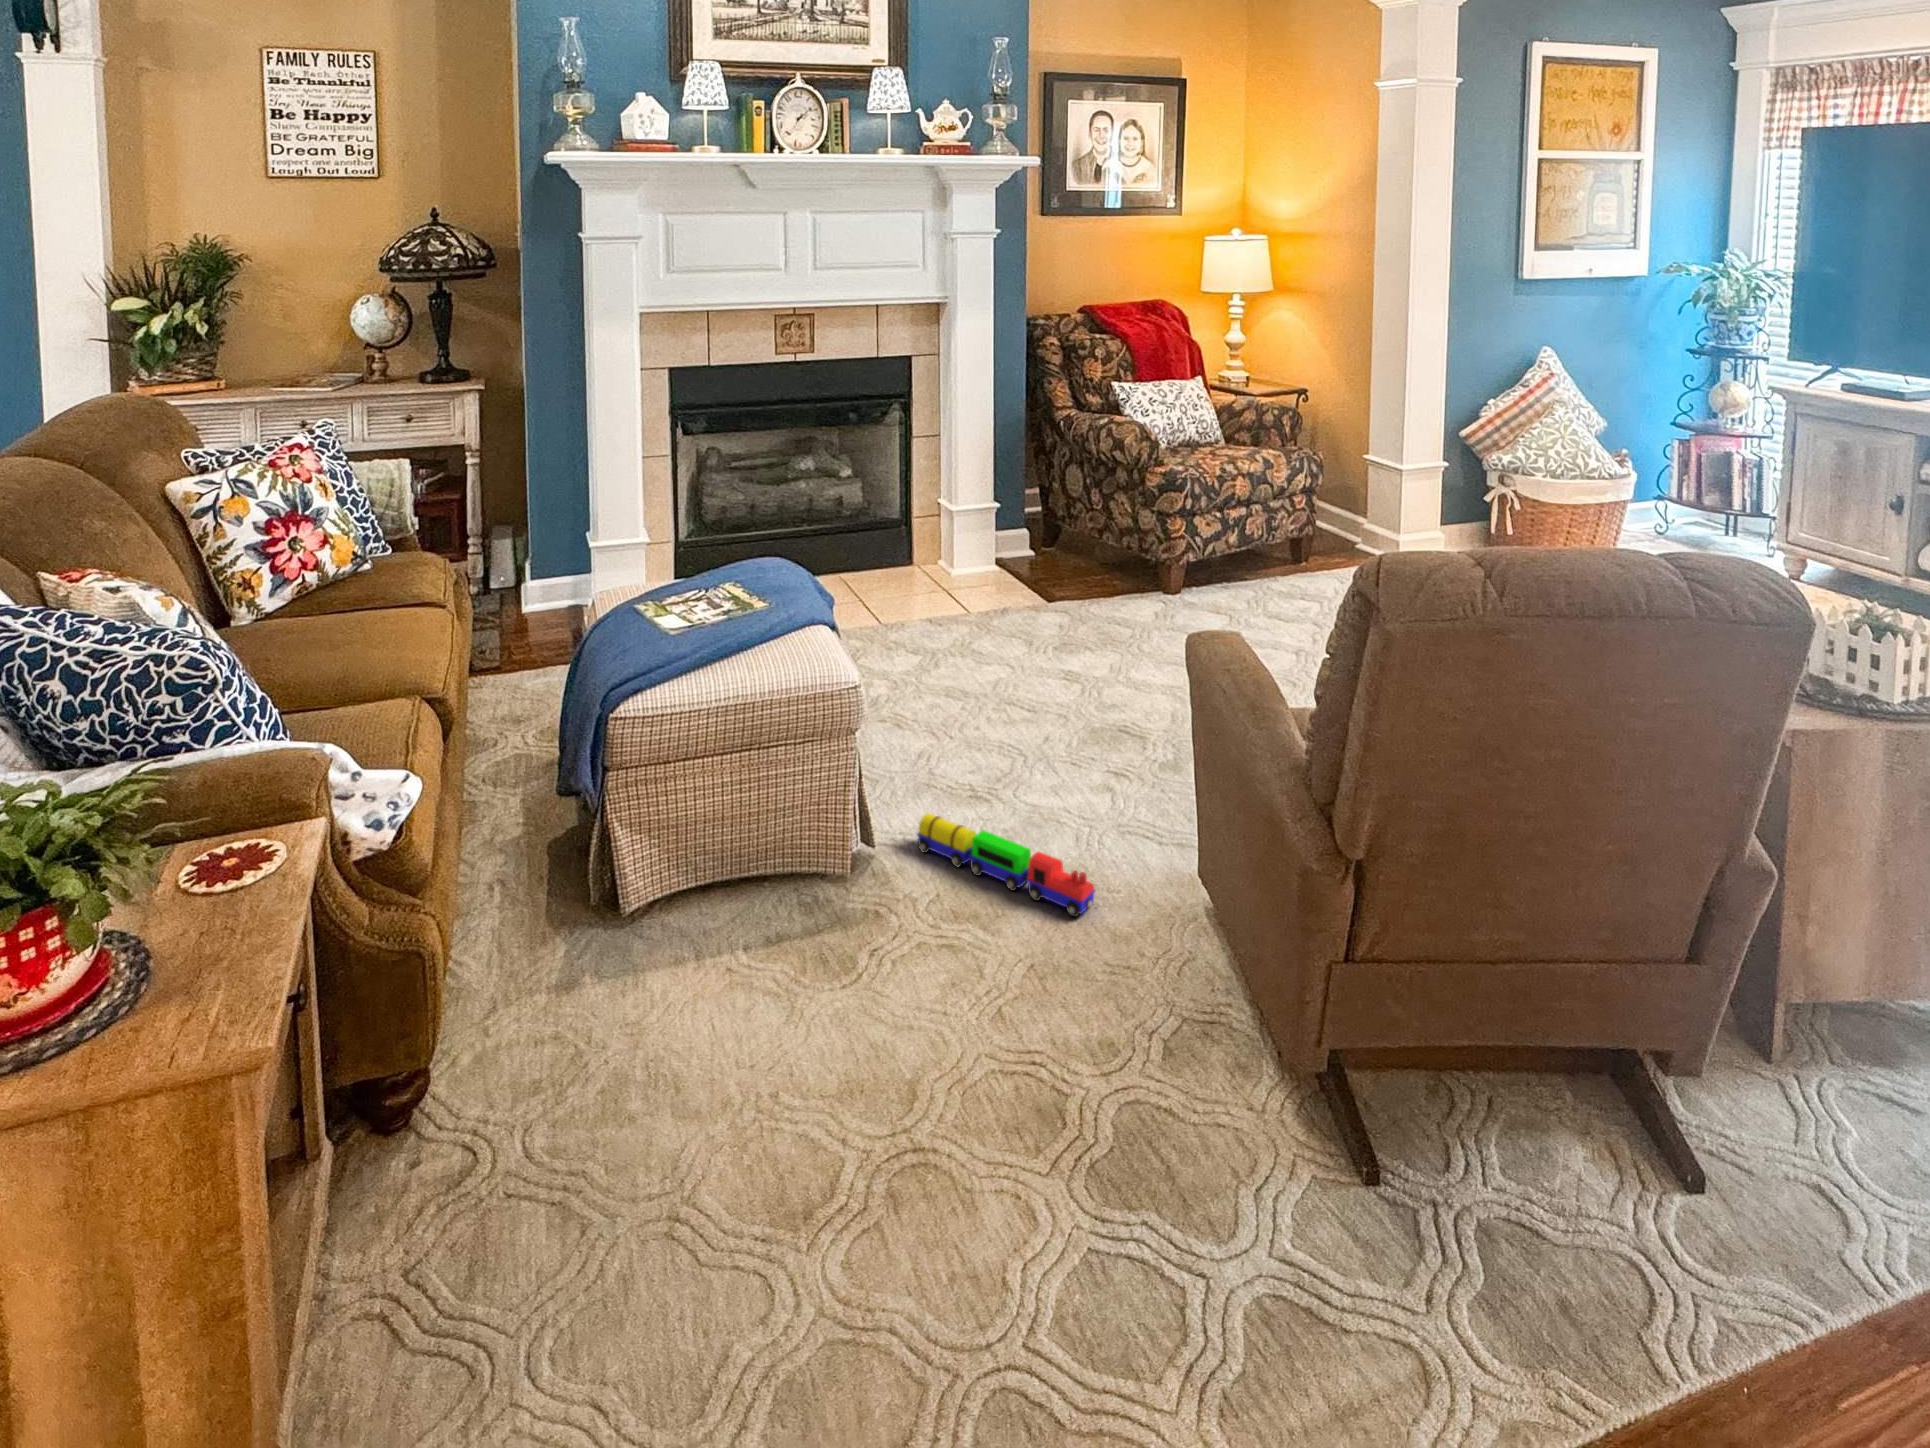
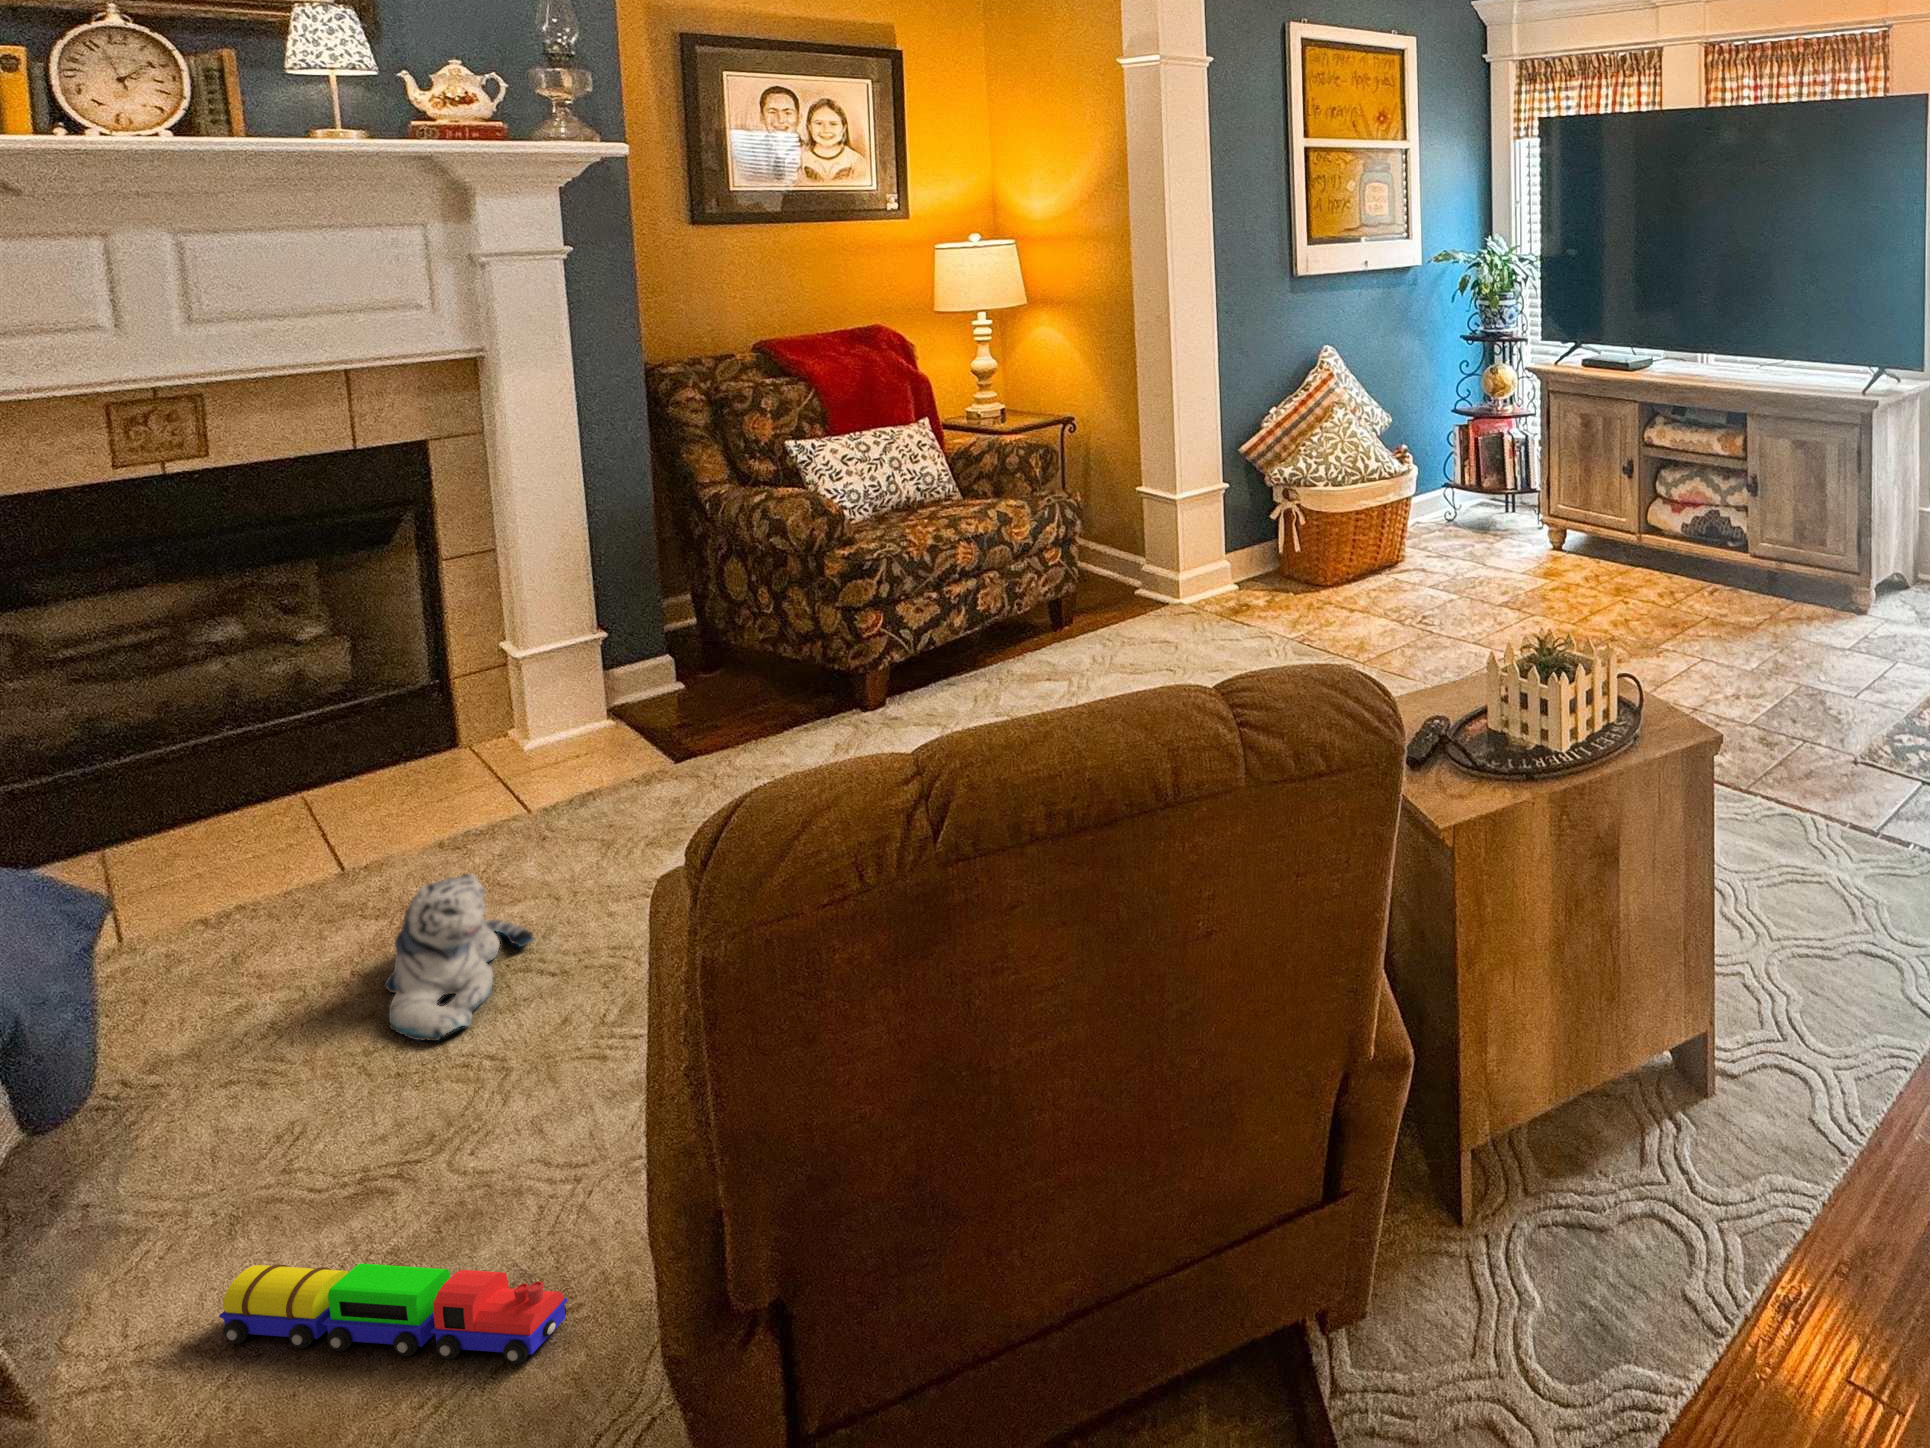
plush toy: none [928,631,1003,729] -> present [384,874,533,1041]

